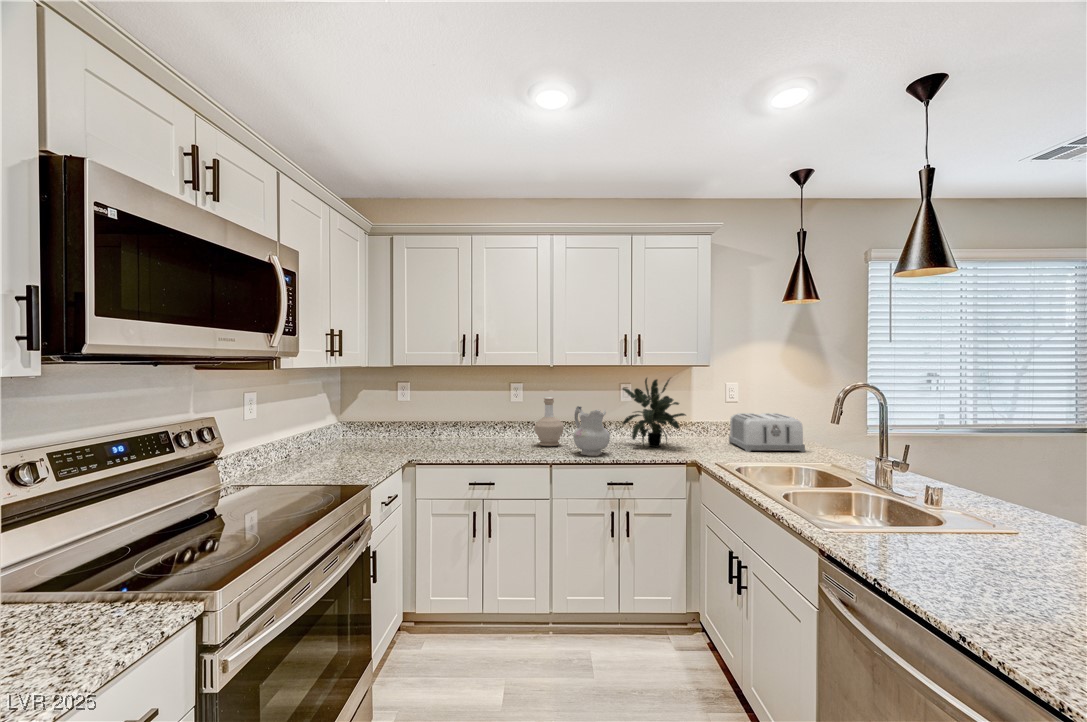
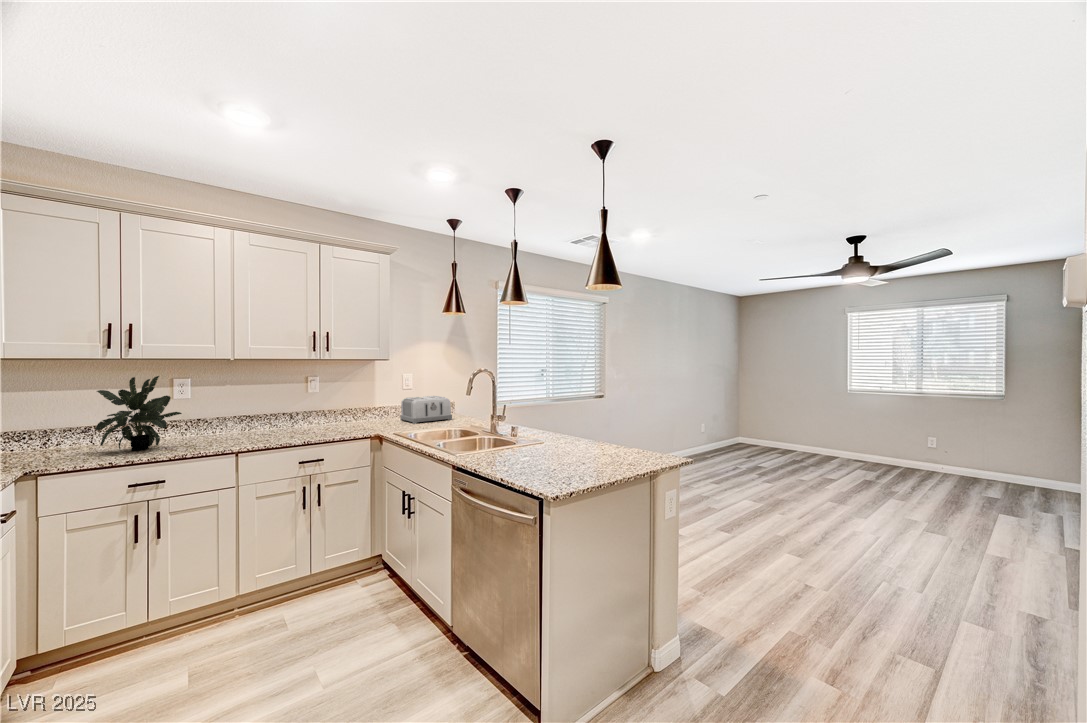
potted plant: present [623,378,686,447] -> present [95,376,182,451]
bottle: present [535,397,564,446] -> none [212,394,248,440]
ceramic pitcher: present [573,406,610,456] -> none [261,398,300,441]

